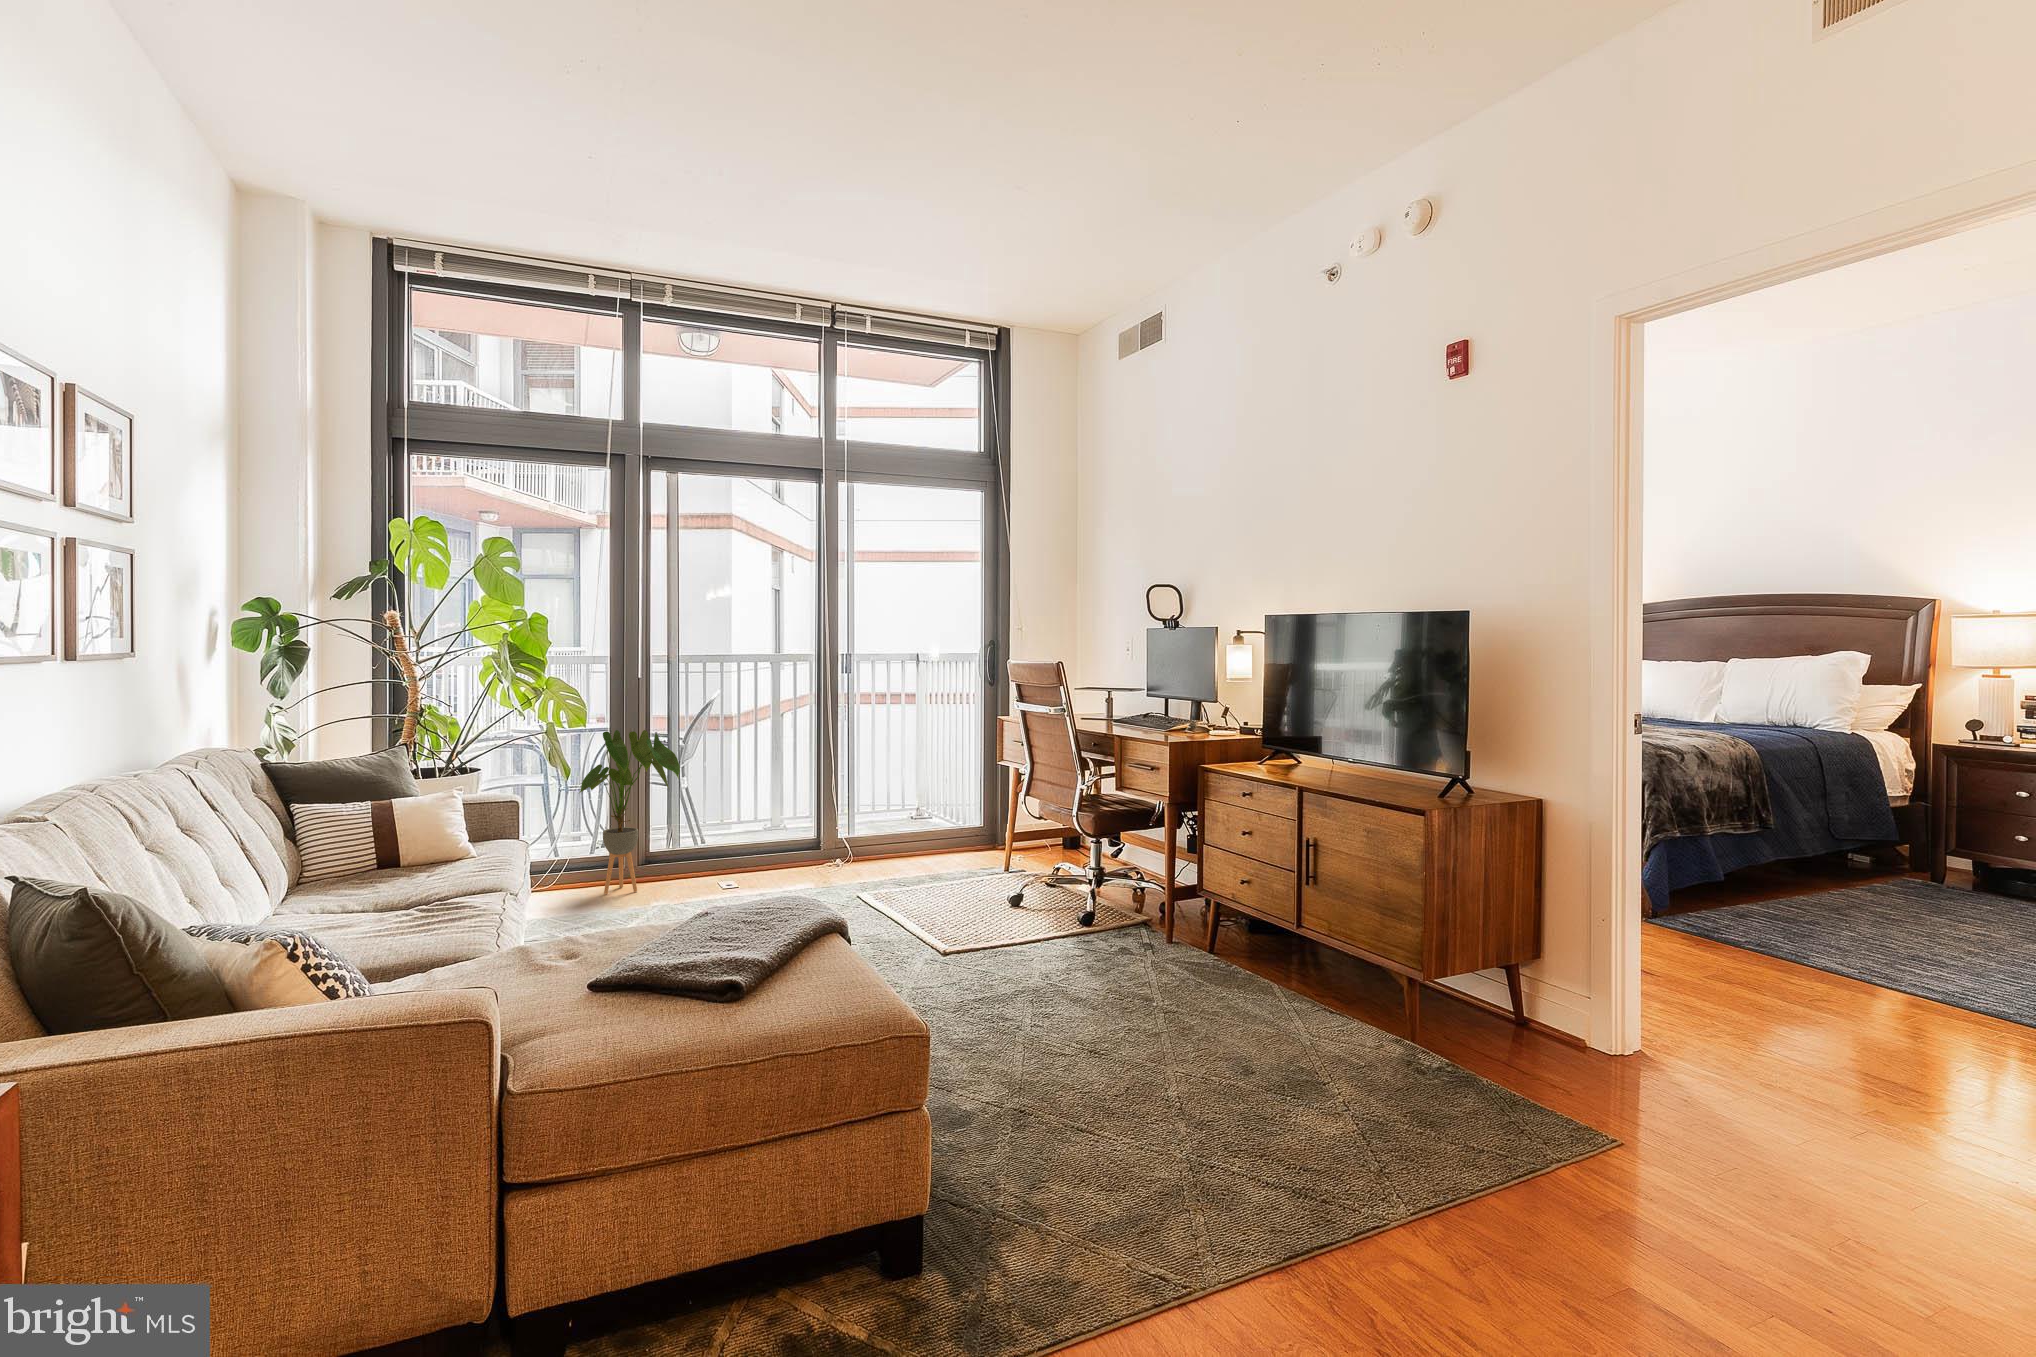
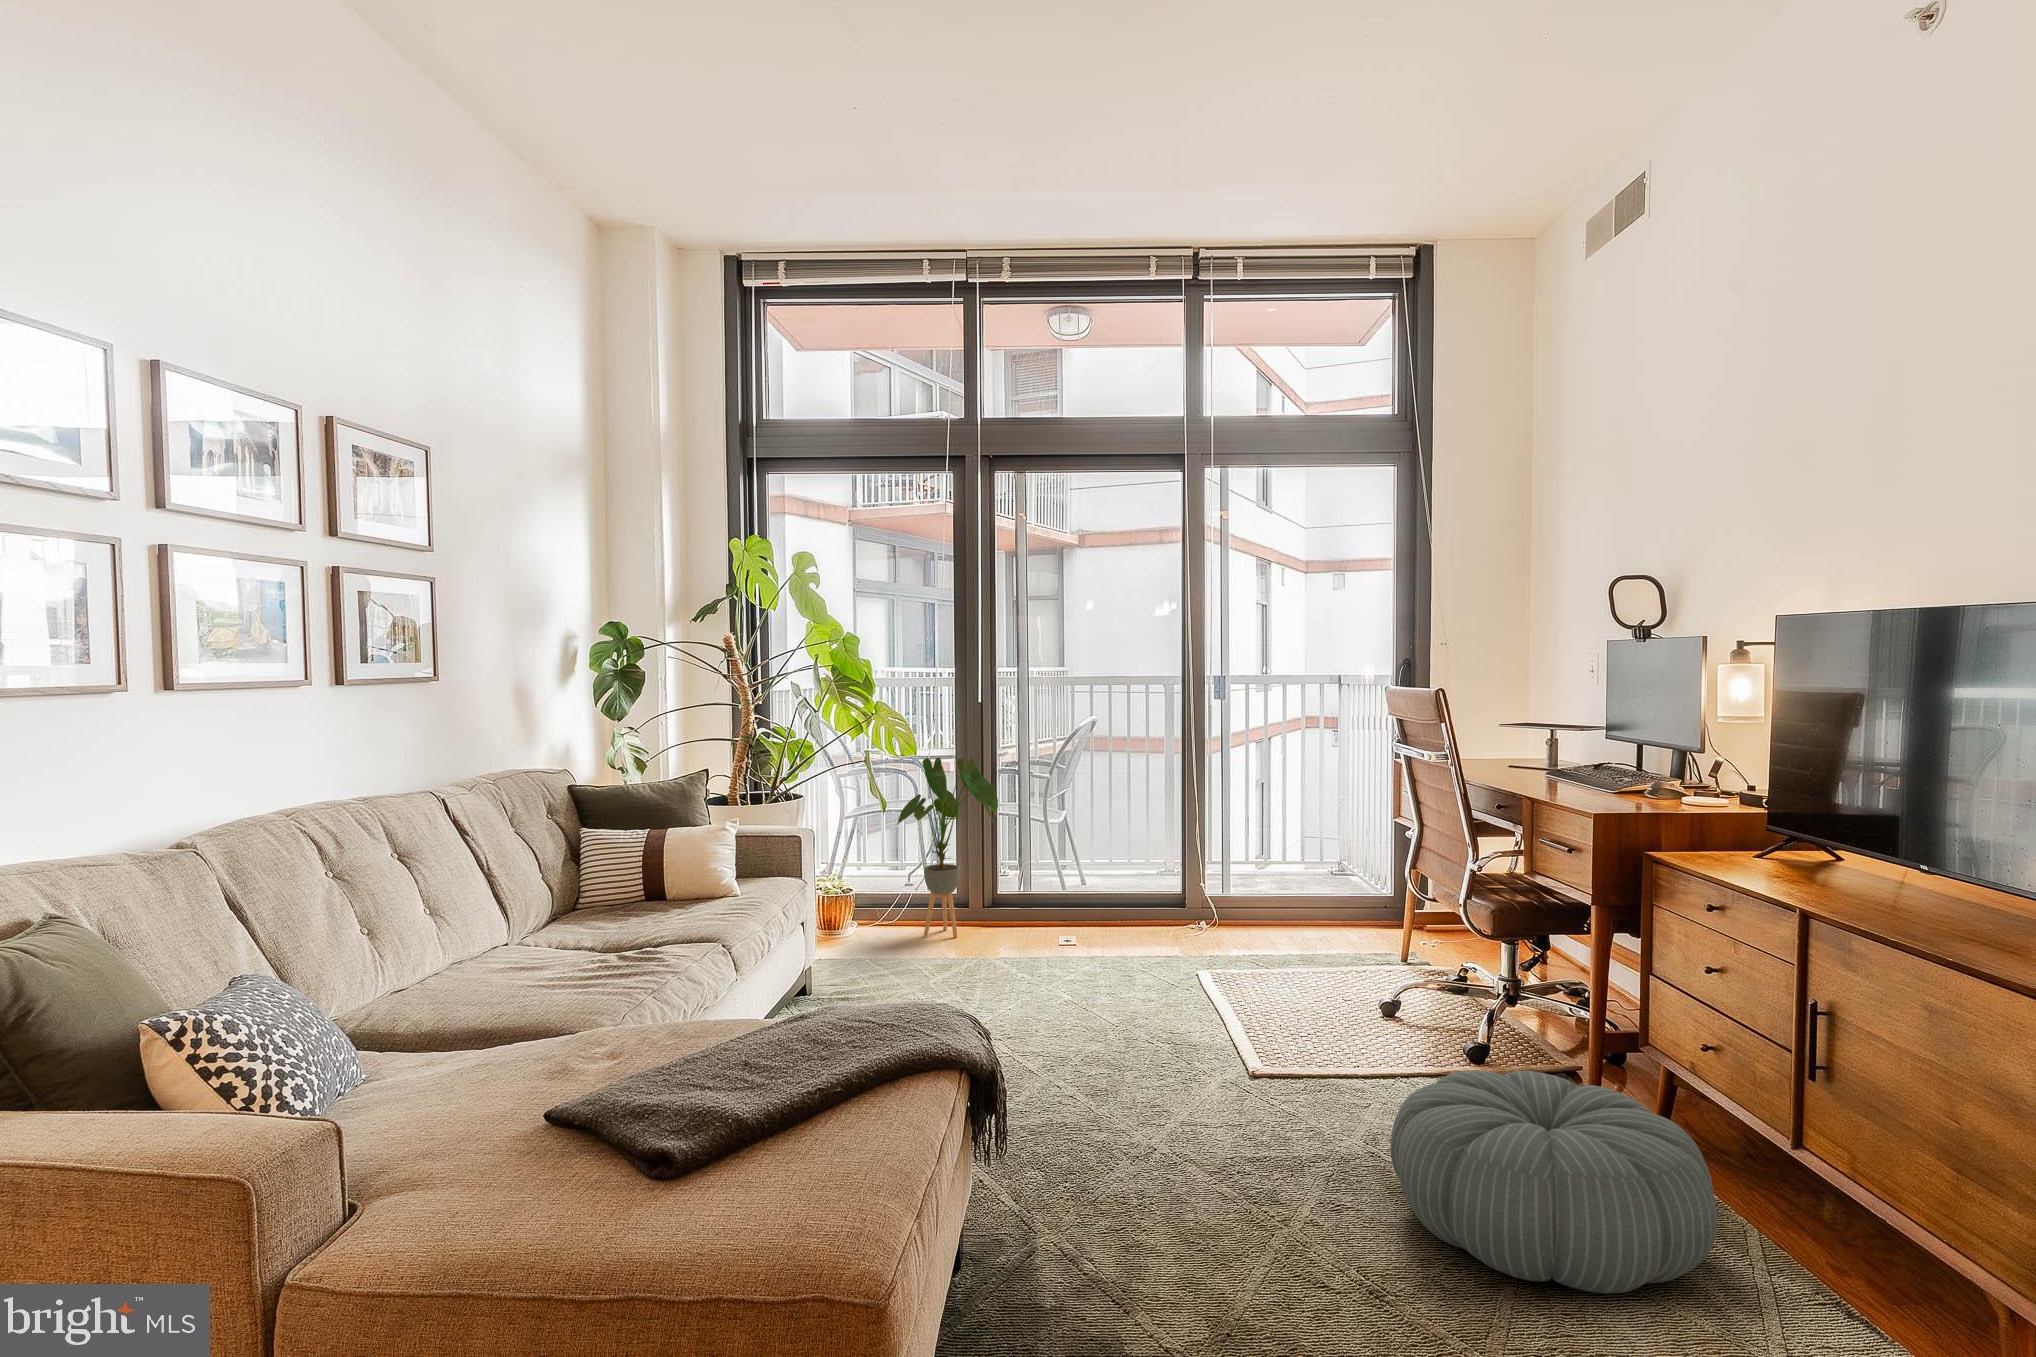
pouf: none [1078,911,1275,1035] -> present [1391,1071,1717,1293]

